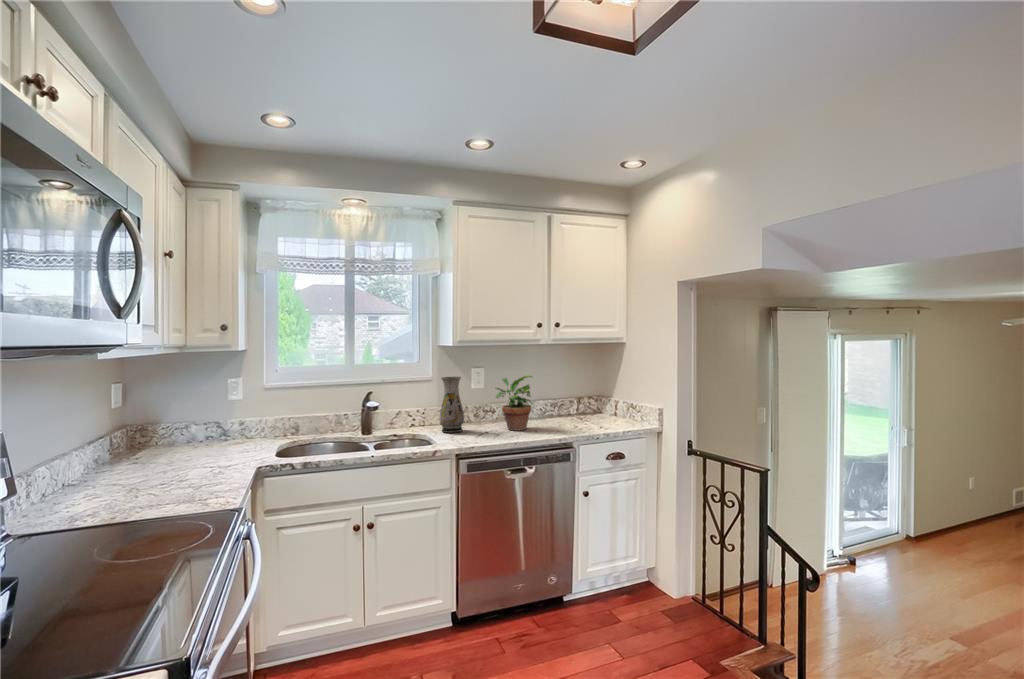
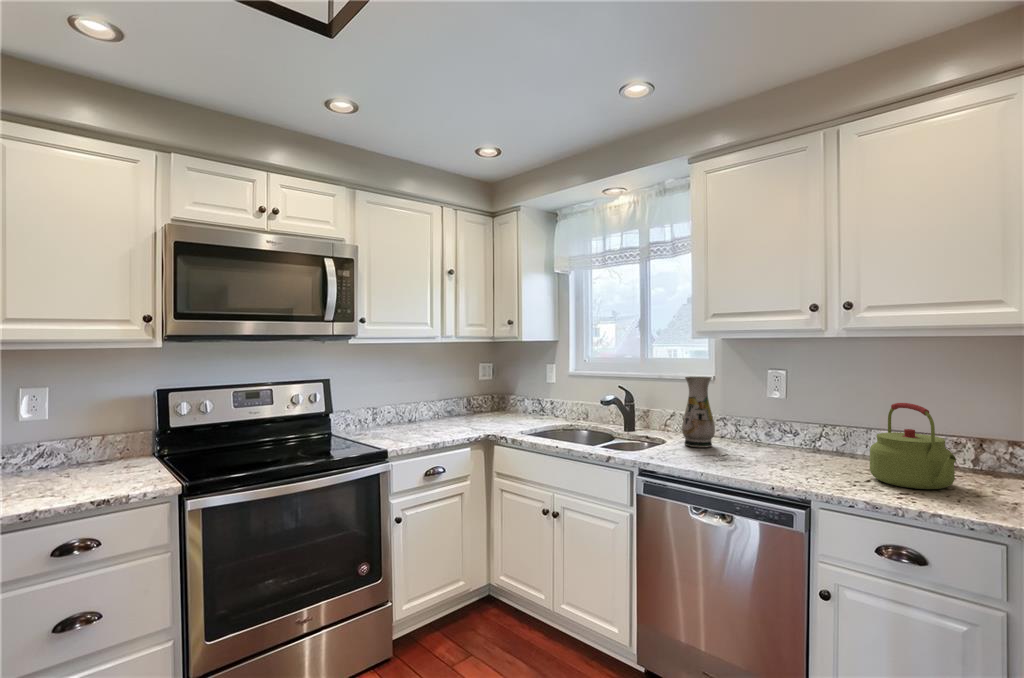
potted plant: present [496,375,532,431] -> none [731,383,802,464]
kettle: none [566,381,614,426] -> present [870,403,957,489]

